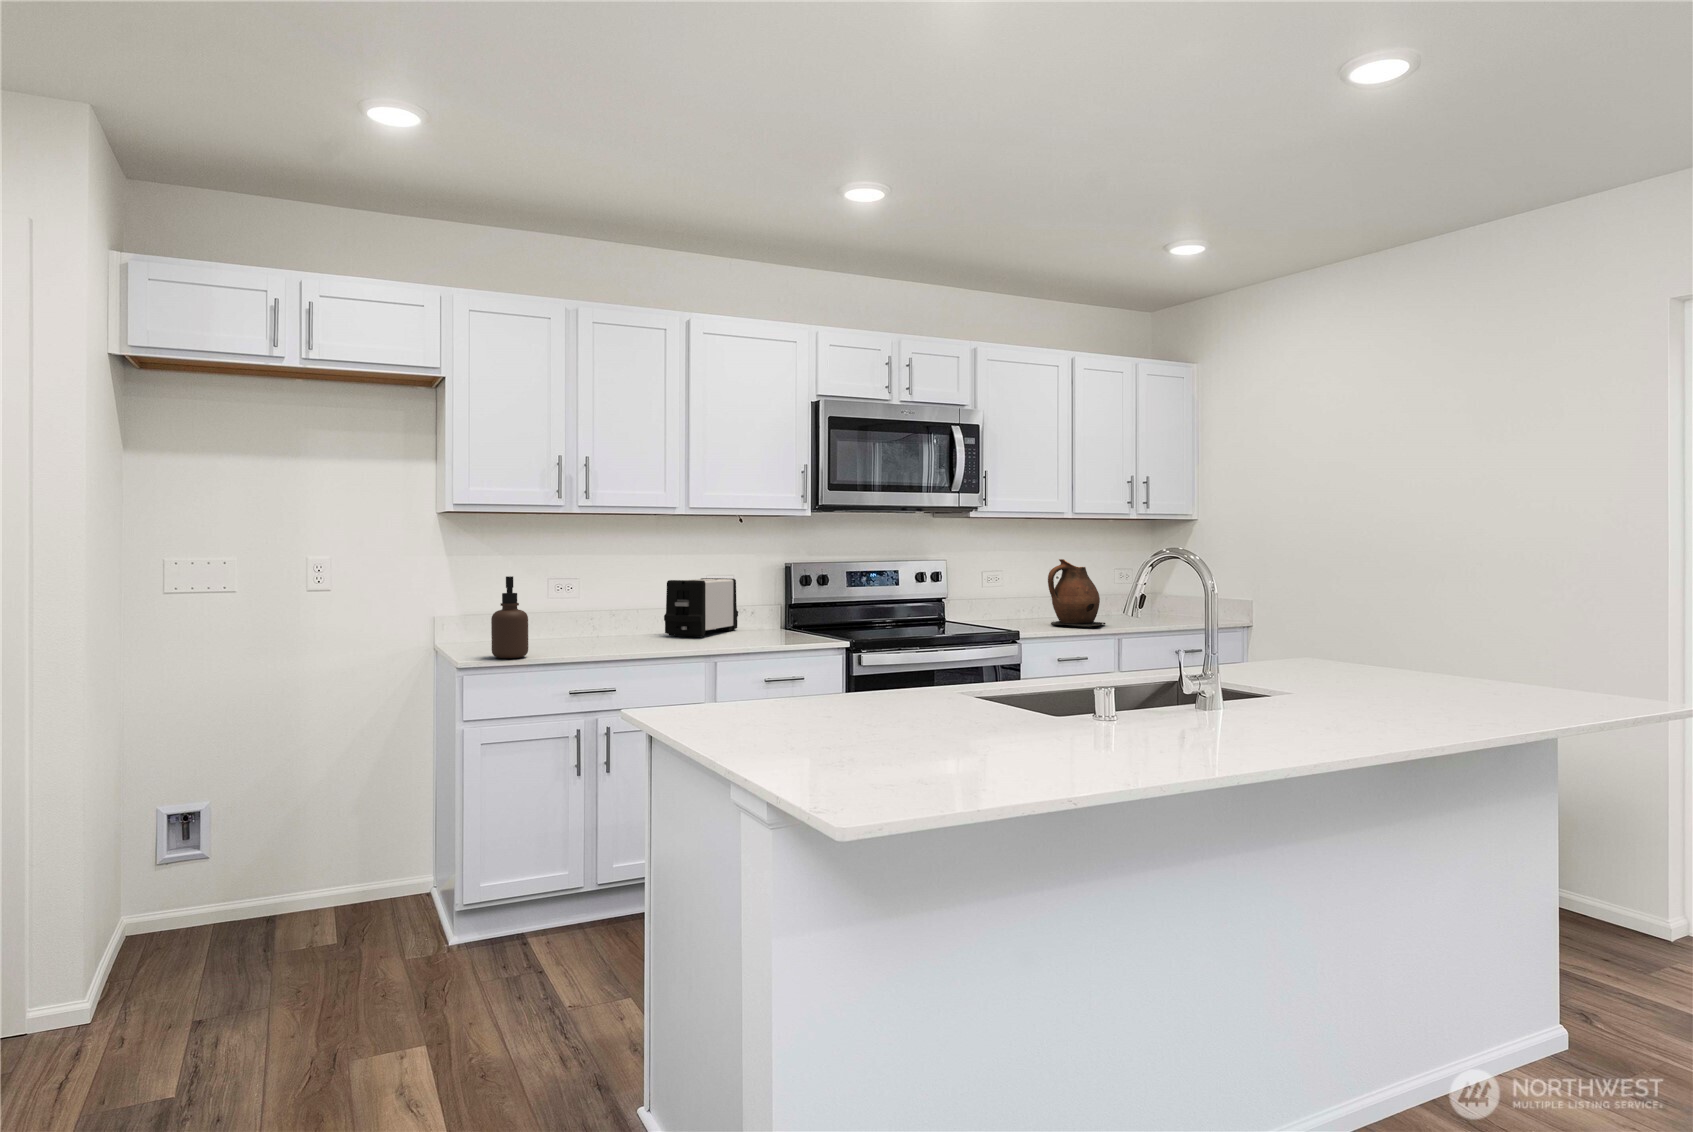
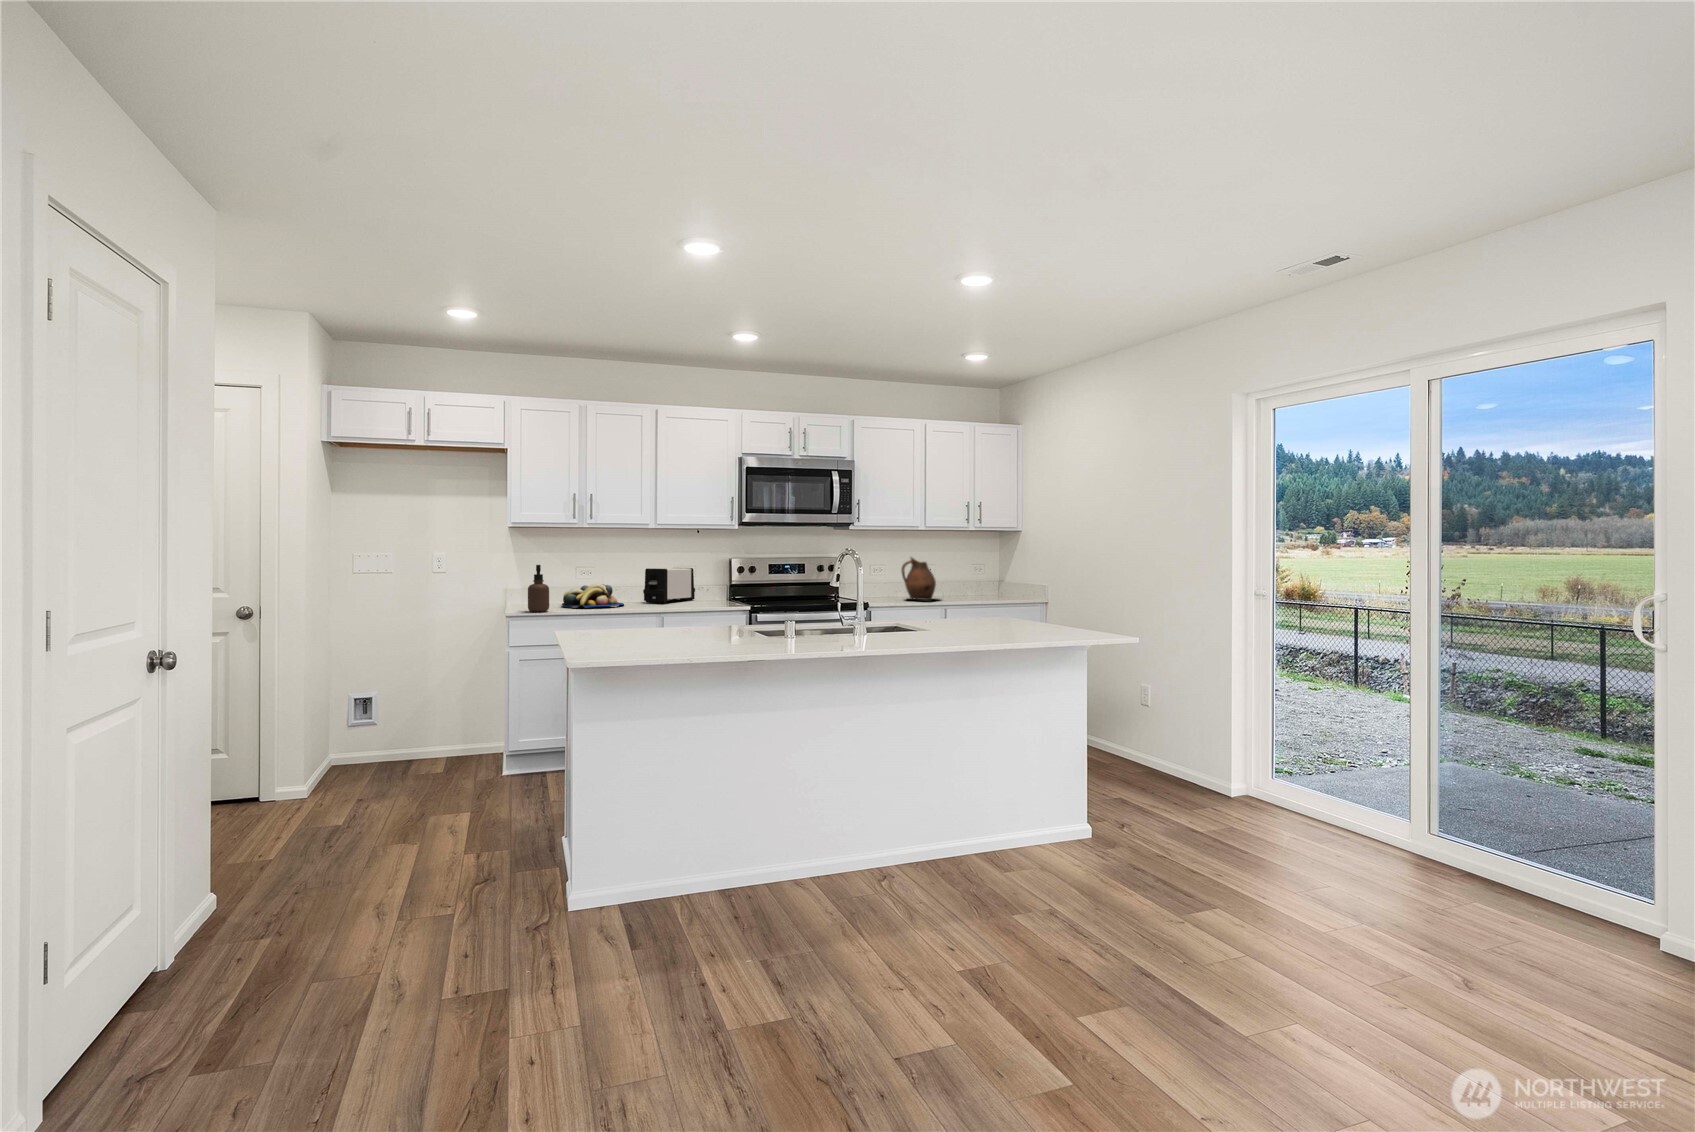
fruit bowl: none [537,606,641,648] -> present [562,584,624,608]

